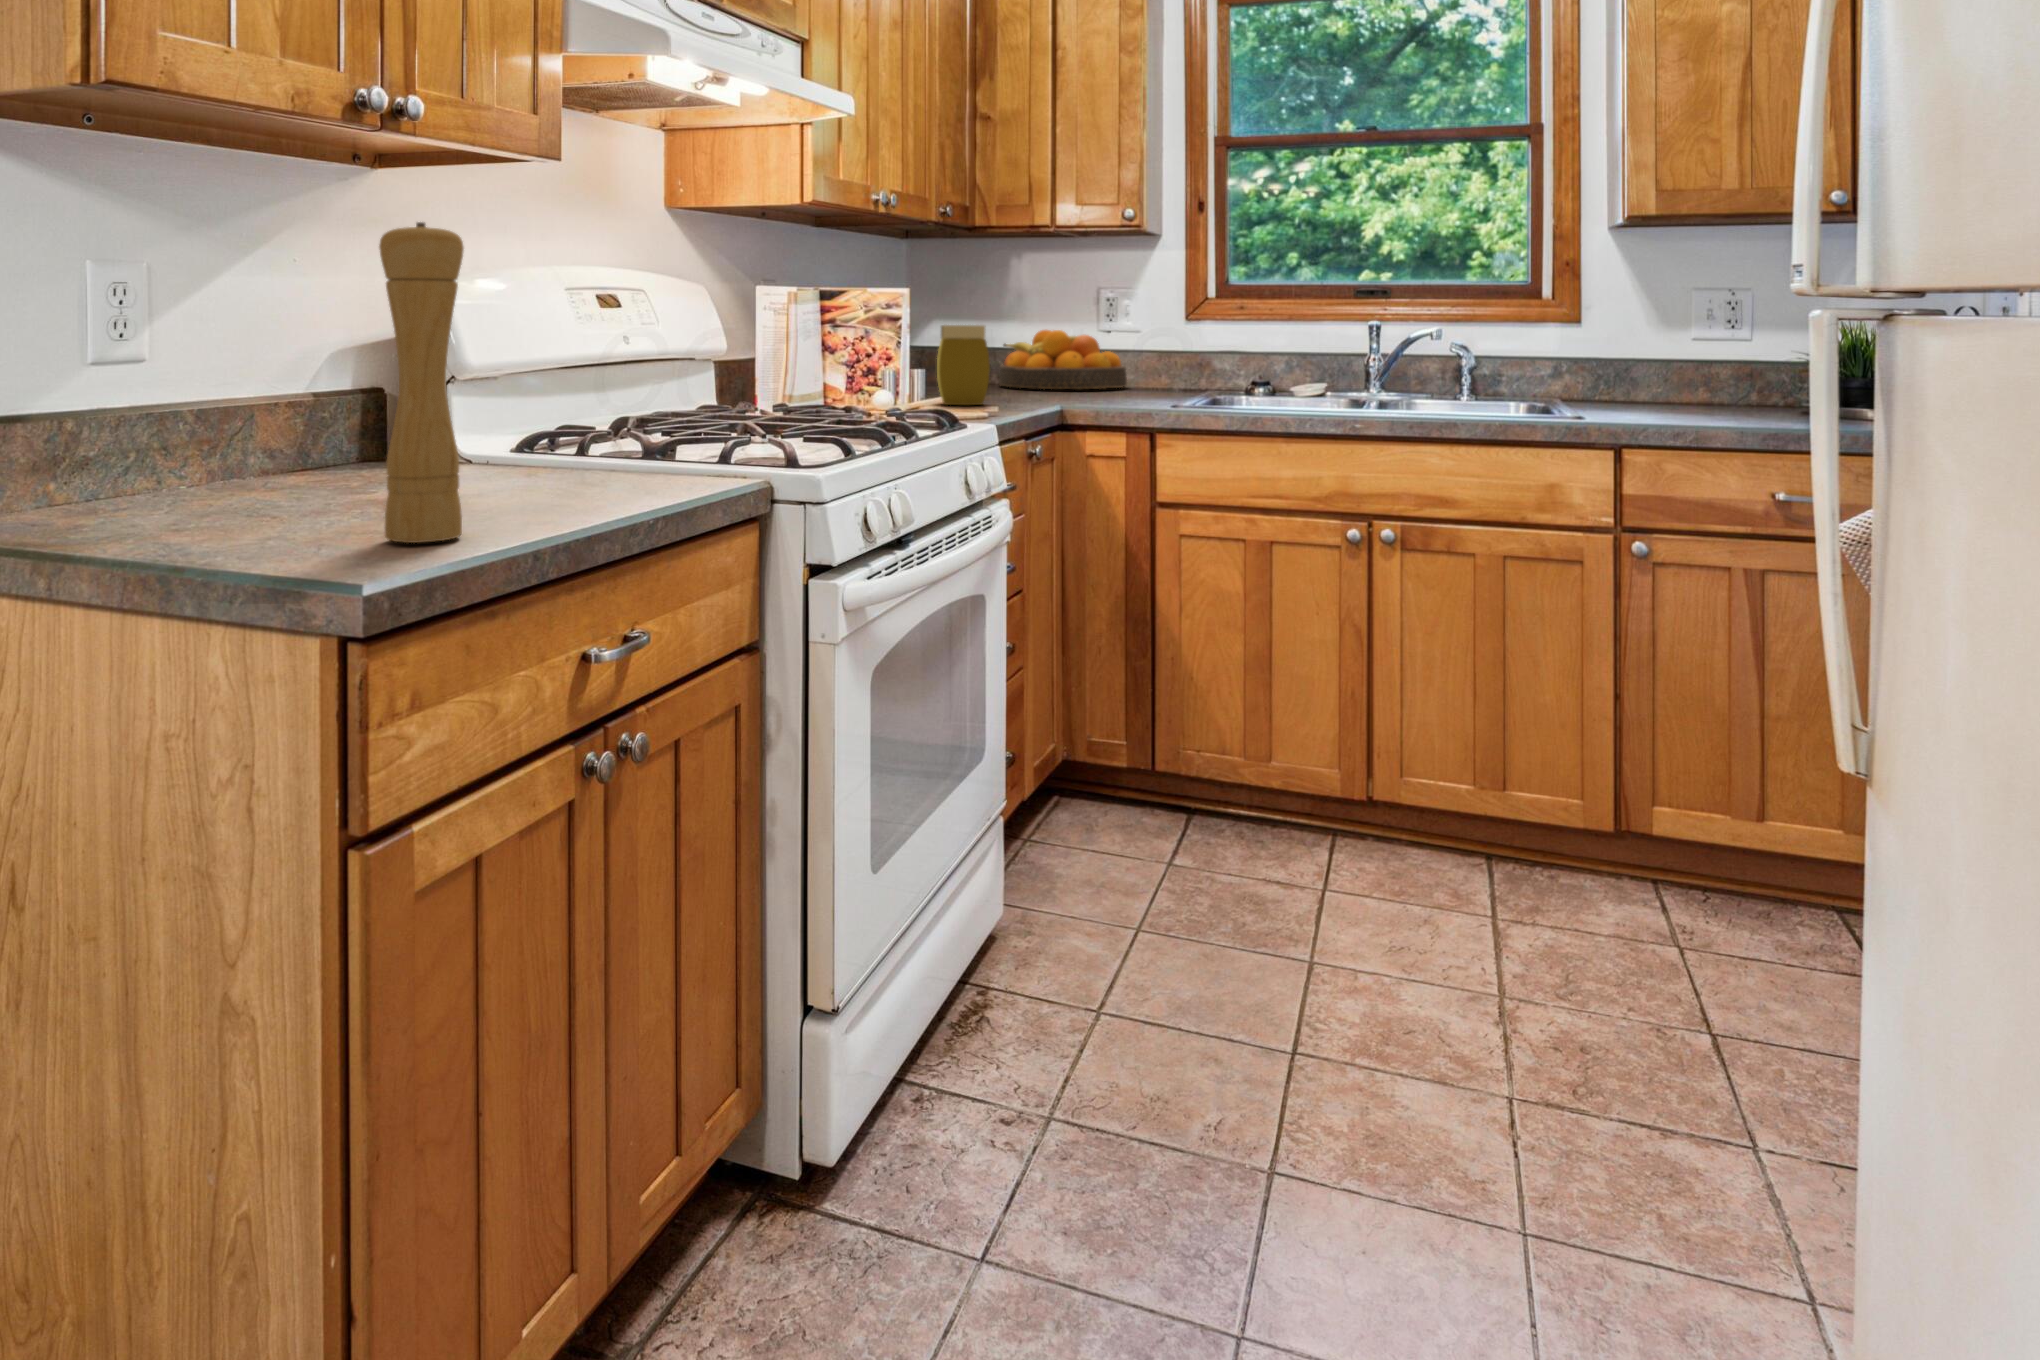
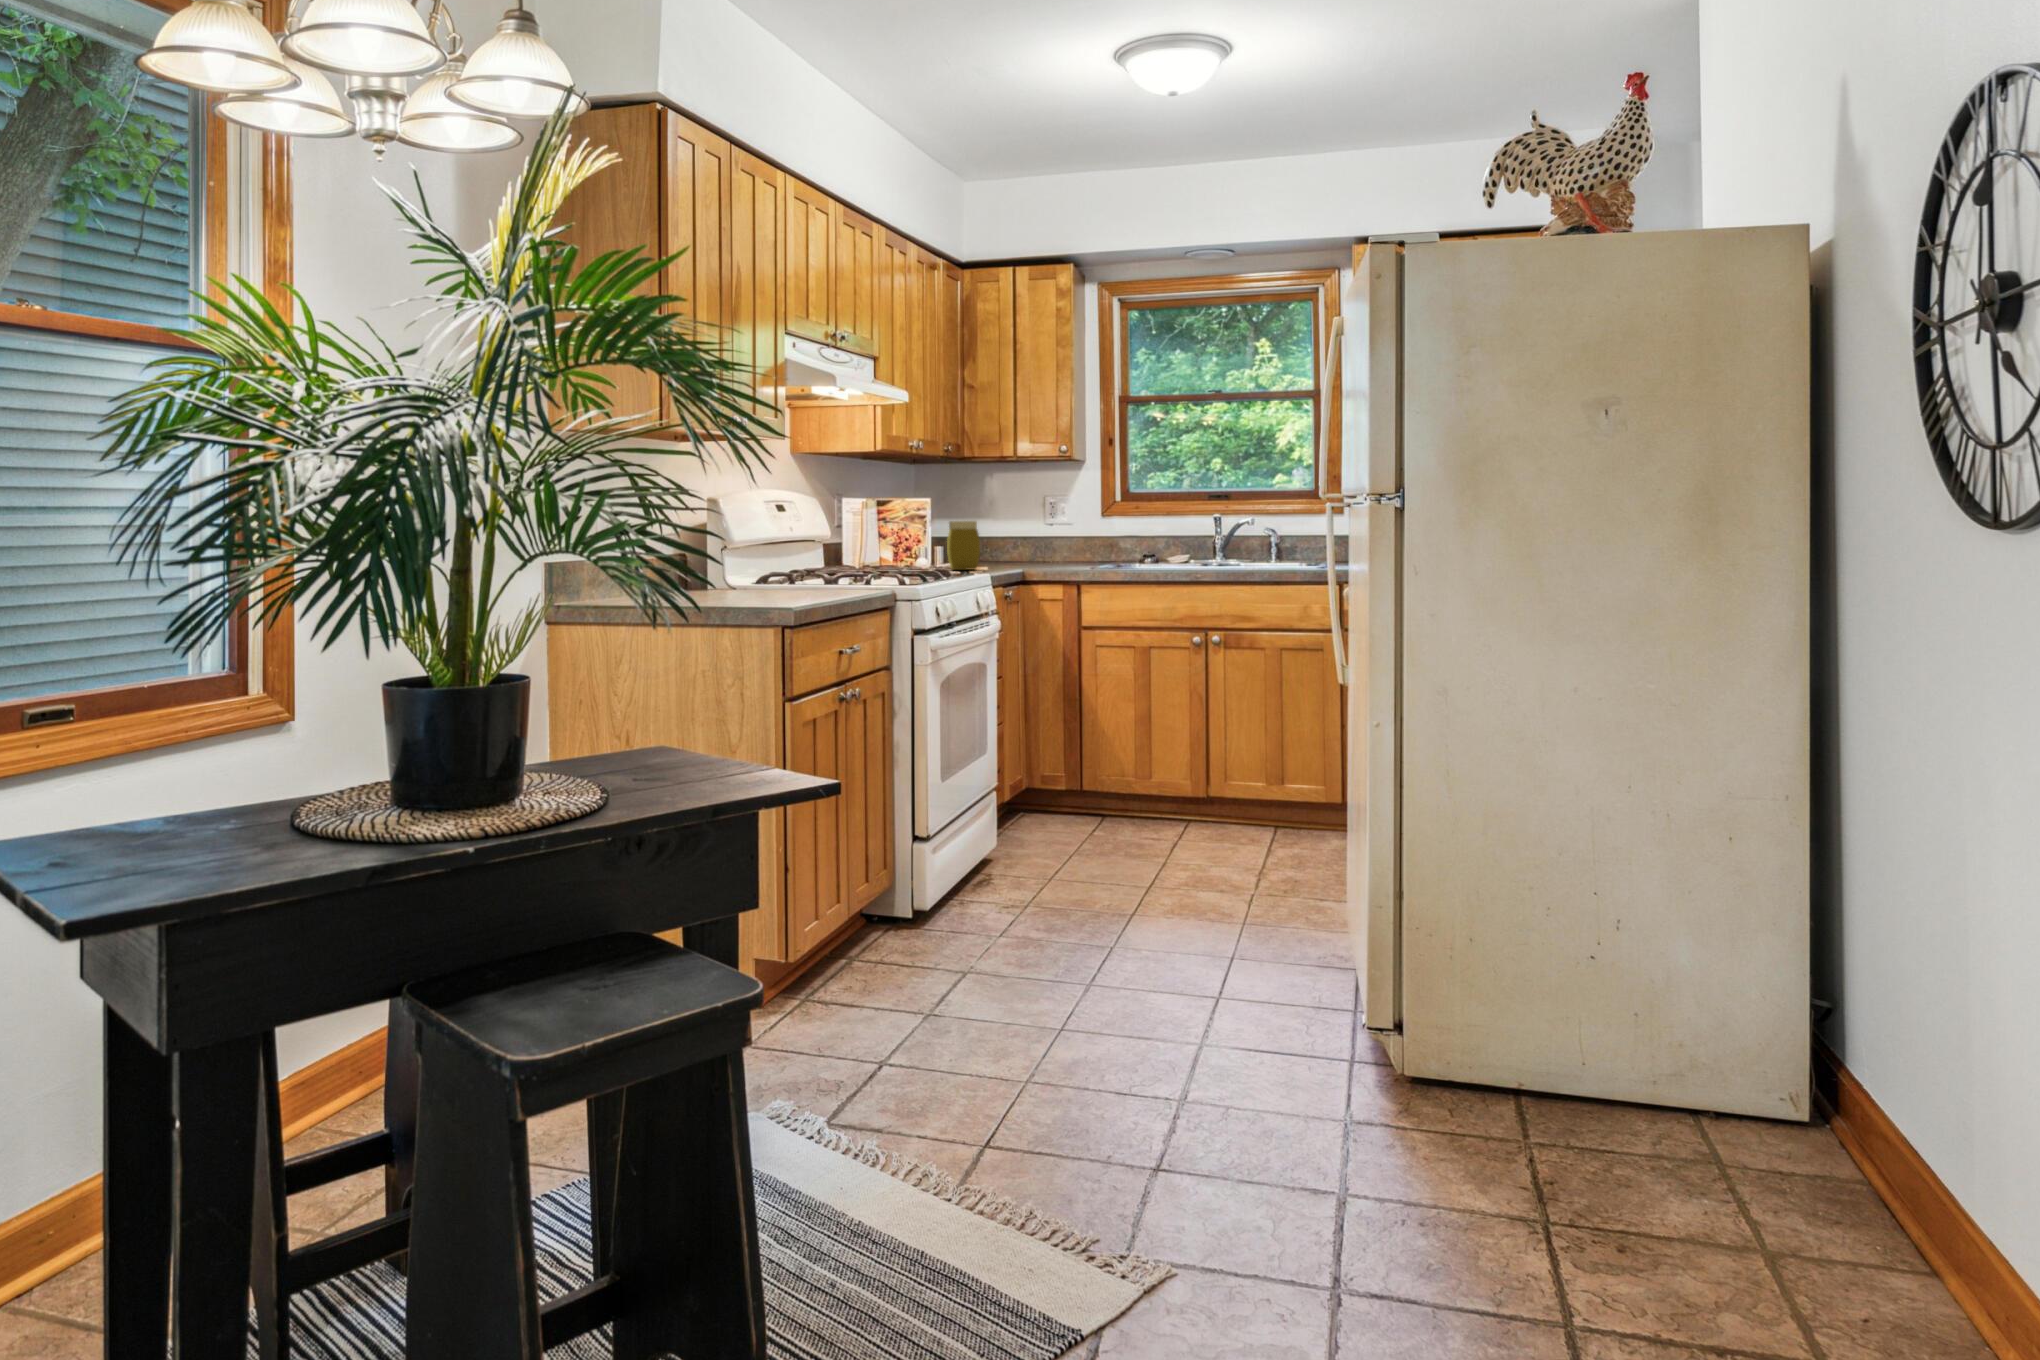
pepper mill: present [379,222,464,543] -> none [766,478,798,602]
fruit bowl: present [999,330,1127,389] -> none [981,524,1065,562]

